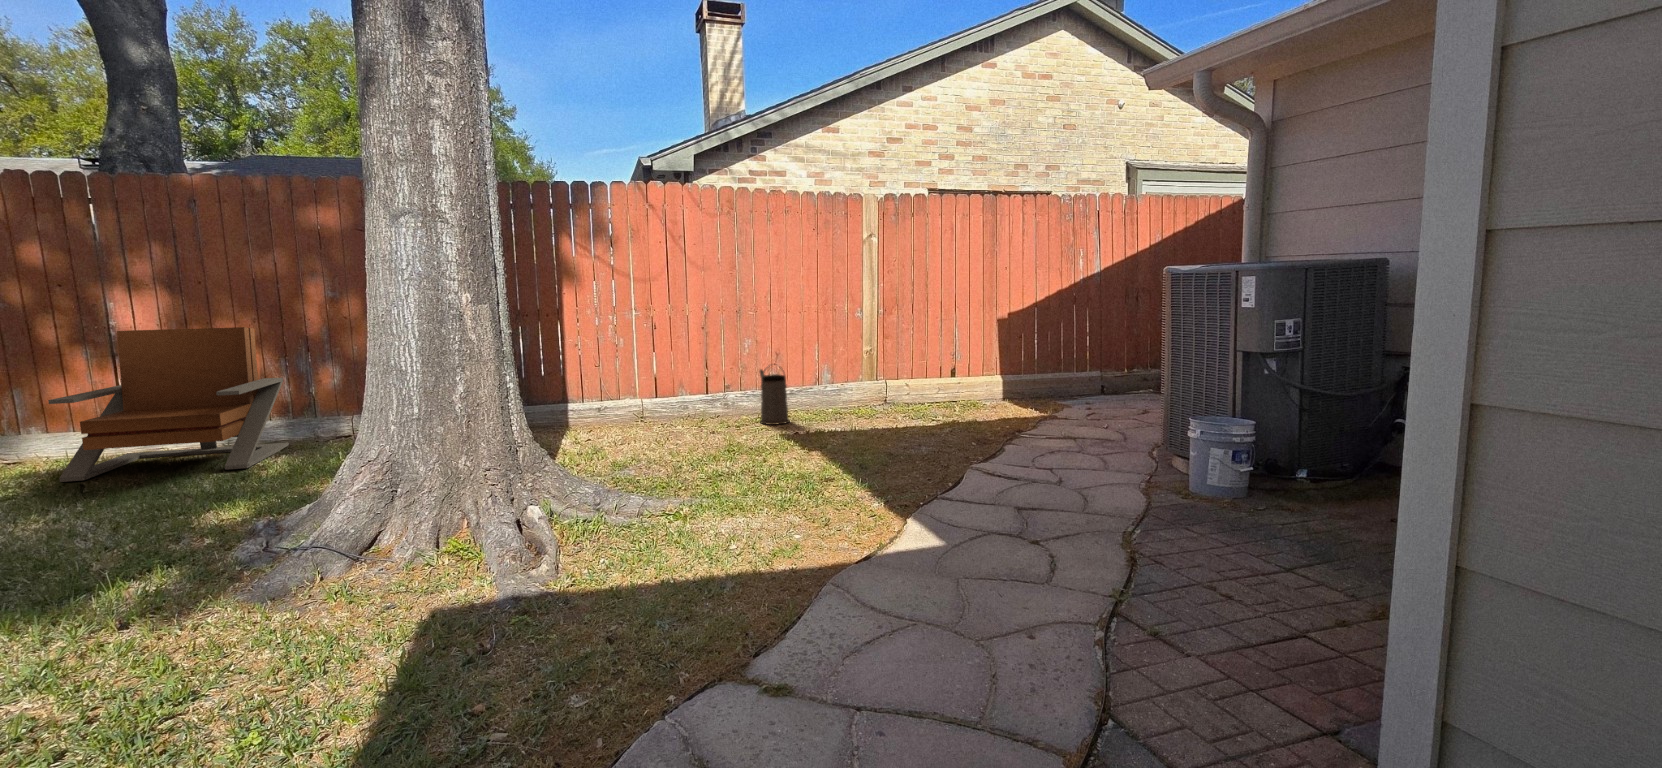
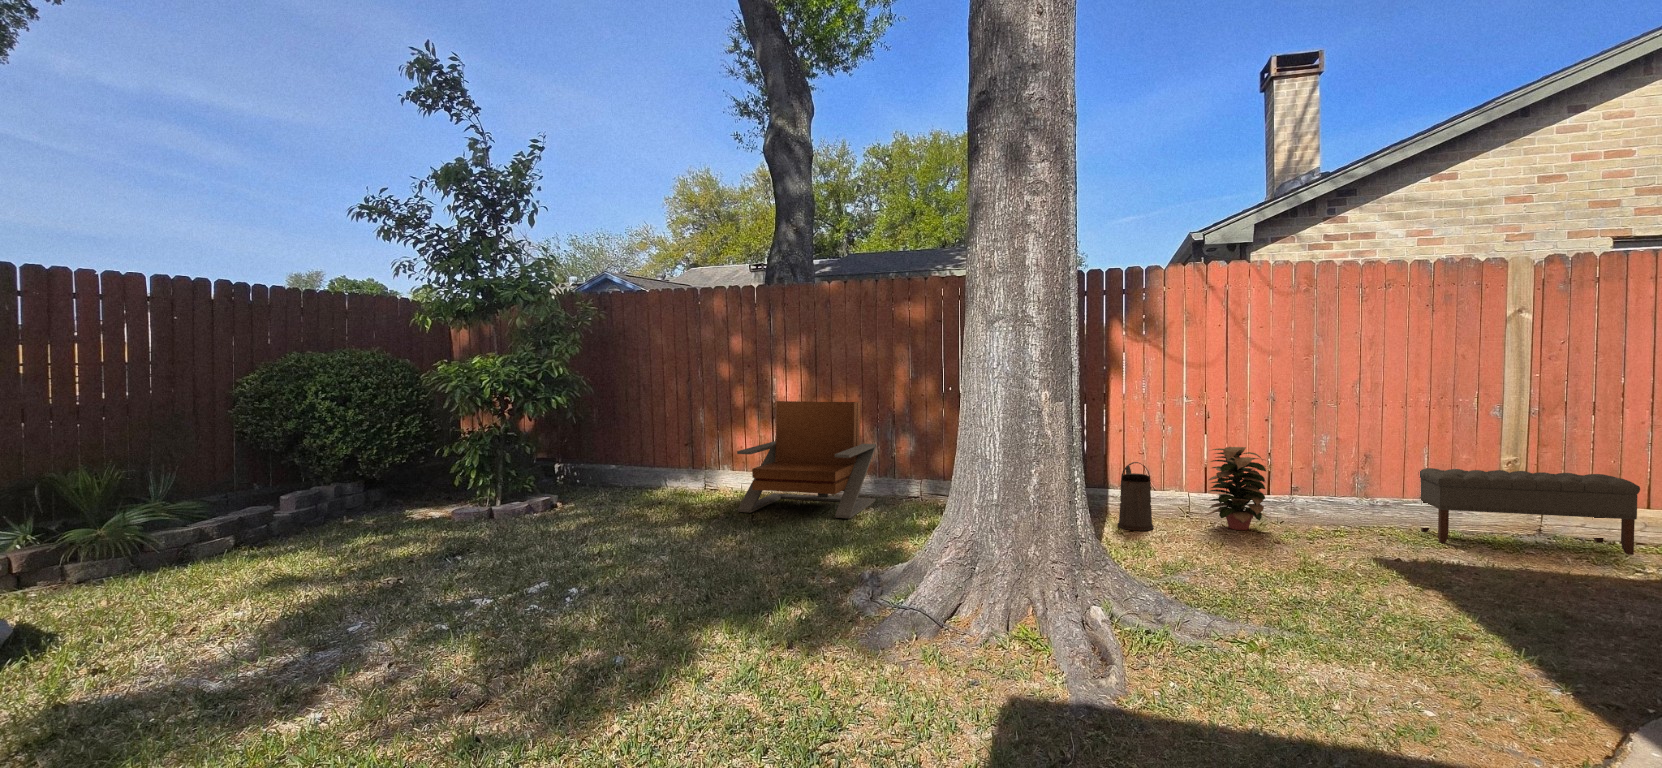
decorative plant: none [653,352,708,427] -> present [1207,447,1268,530]
bench: none [812,356,938,418] -> present [1420,468,1640,555]
watering can: present [760,366,790,425] -> present [1118,462,1153,531]

